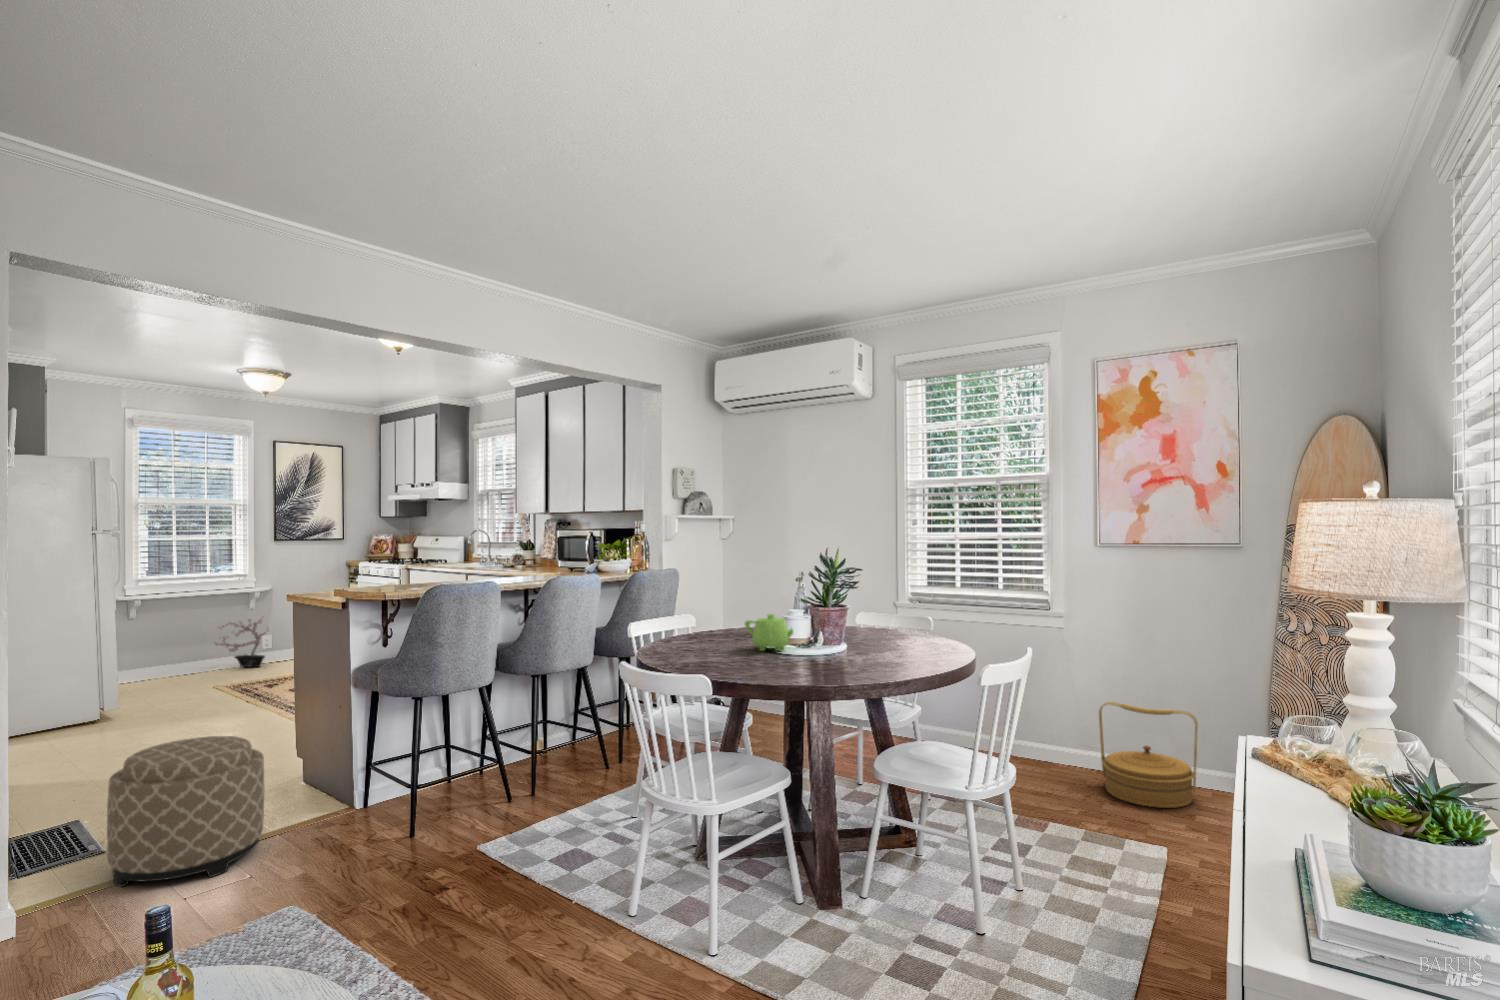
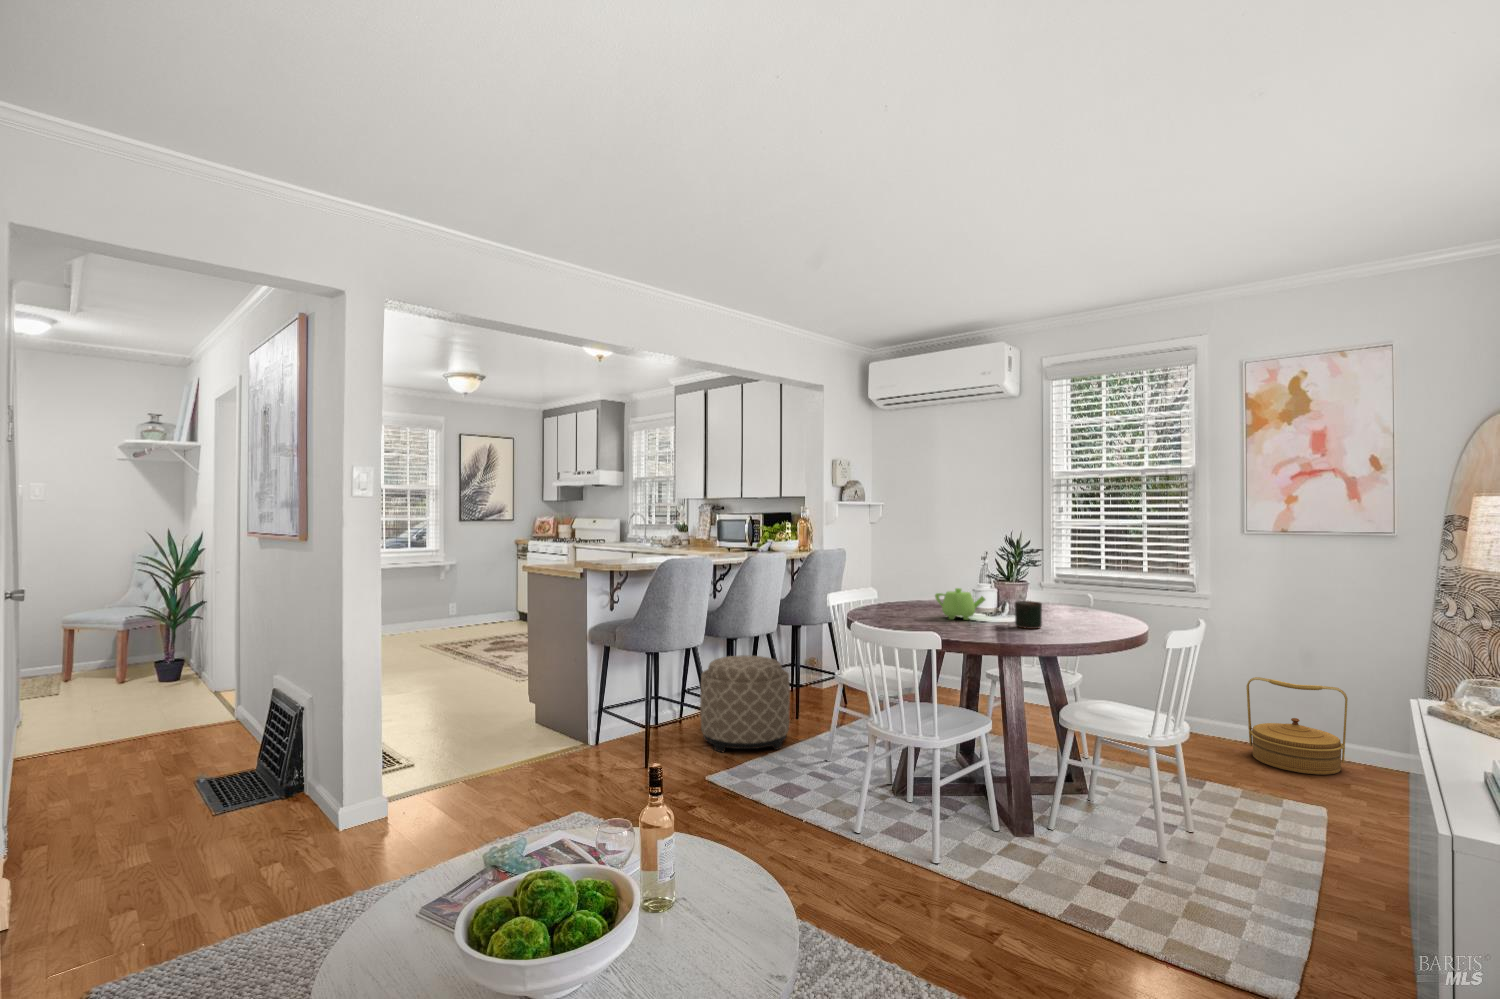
potted plant: present [215,619,269,667] -> none [416,584,461,629]
mug: none [823,628,855,661] -> present [1015,601,1042,629]
ottoman: present [107,736,264,887] -> present [700,655,790,752]

